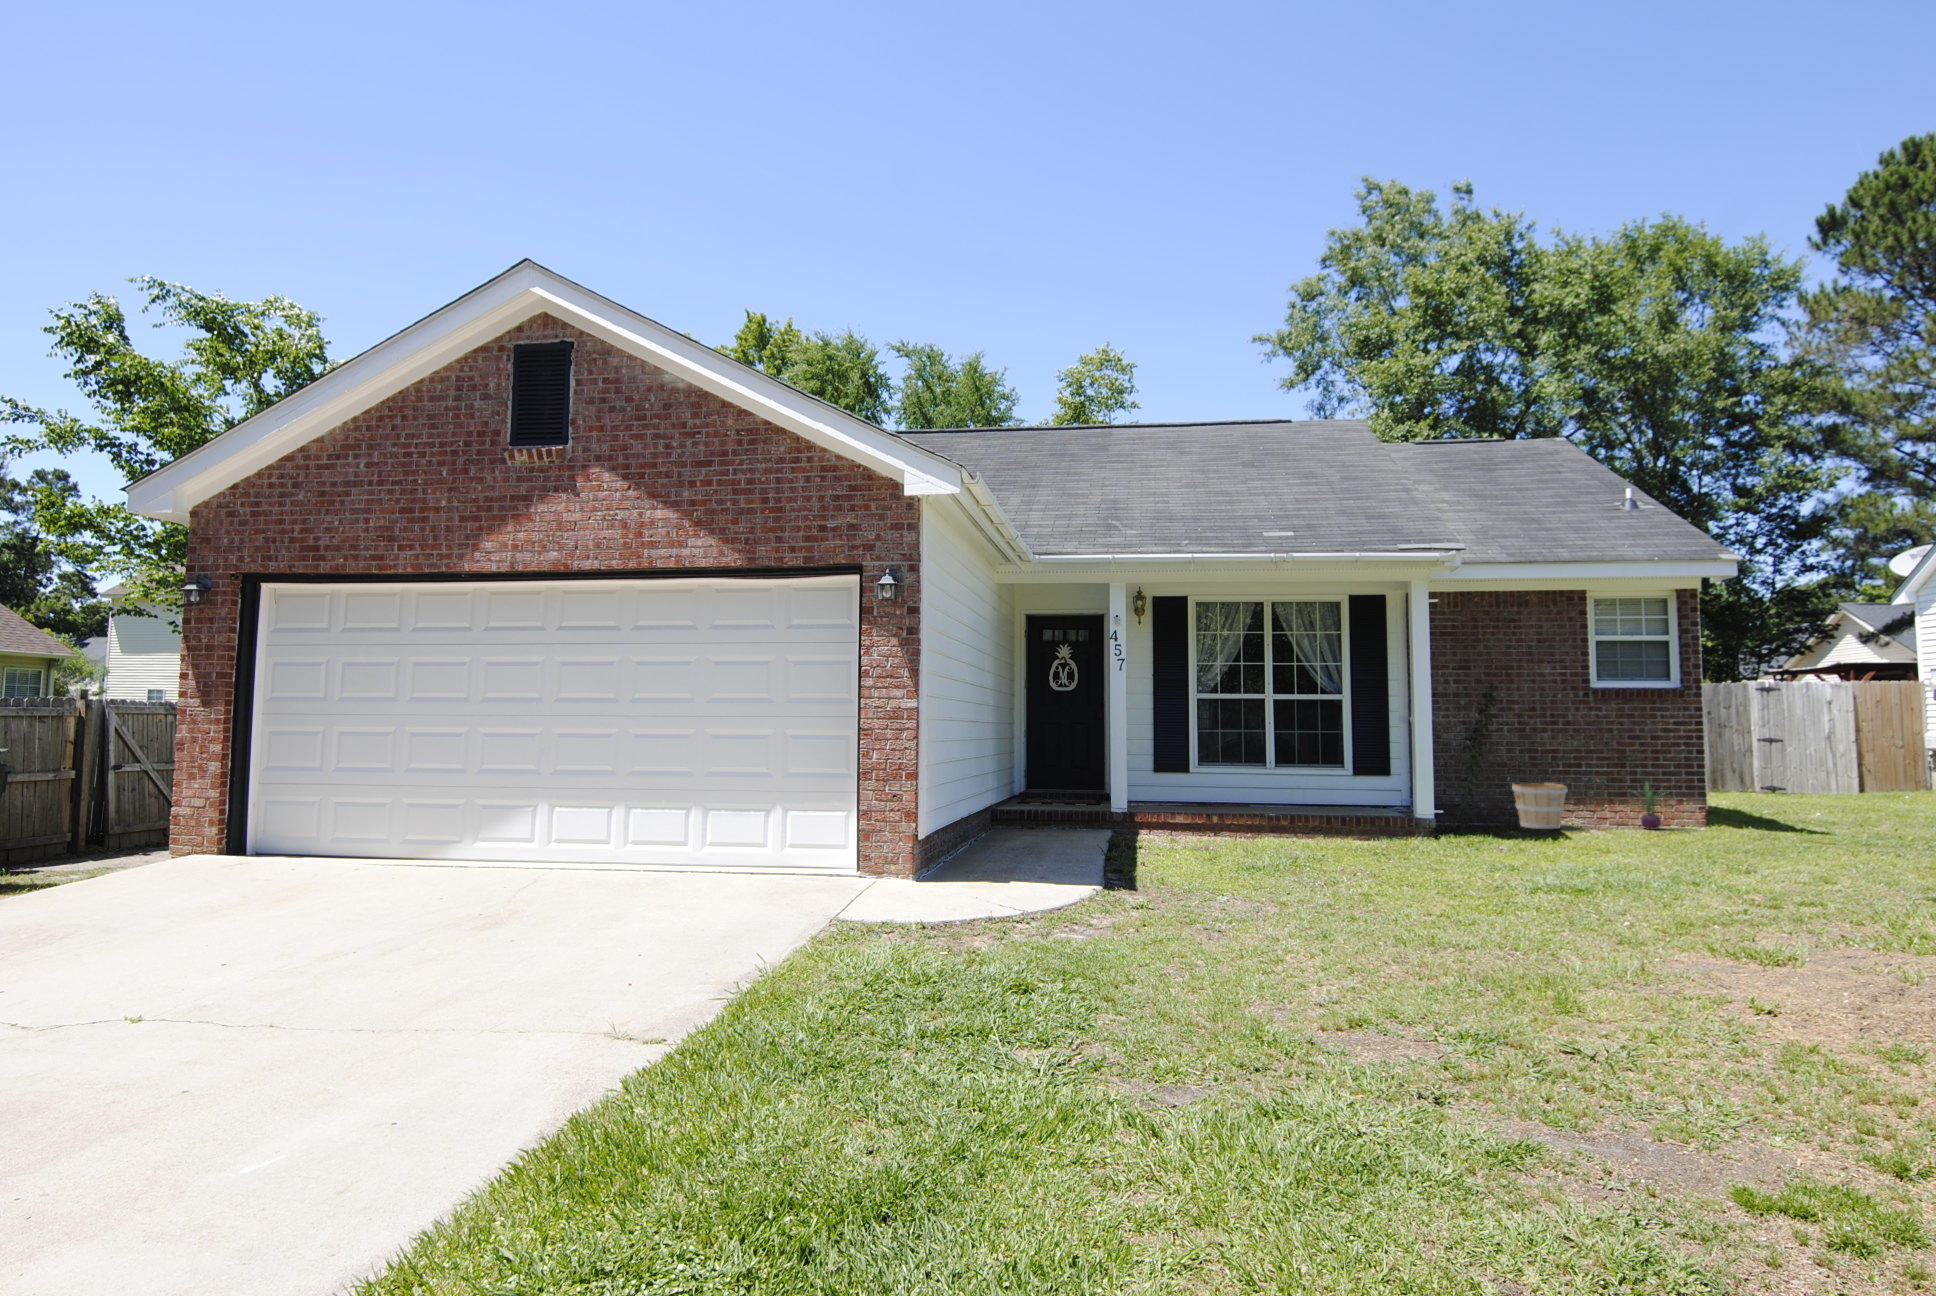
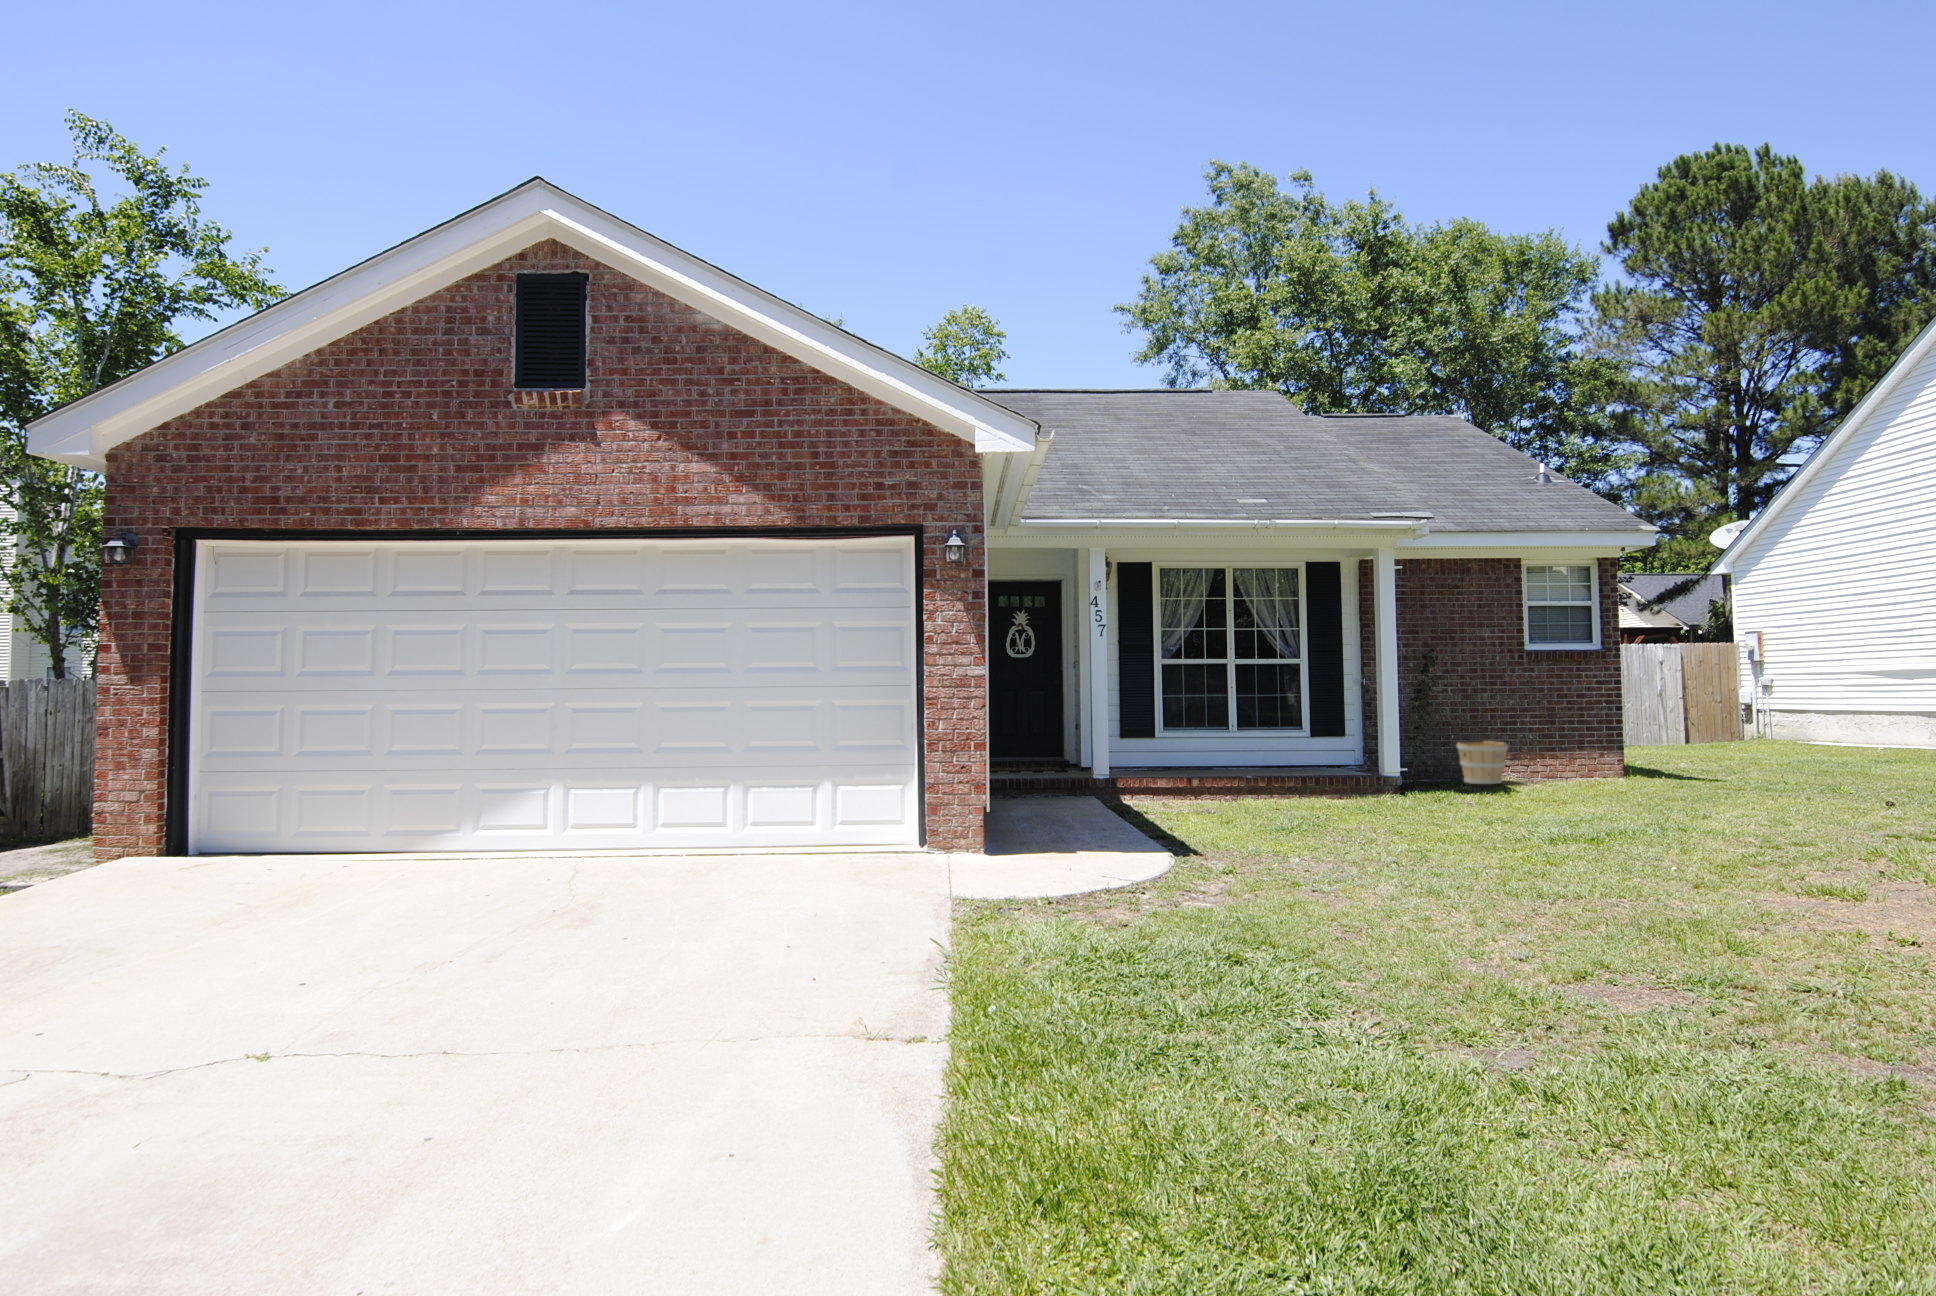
decorative plant: present [1639,781,1661,830] -> none [1553,737,1601,782]

